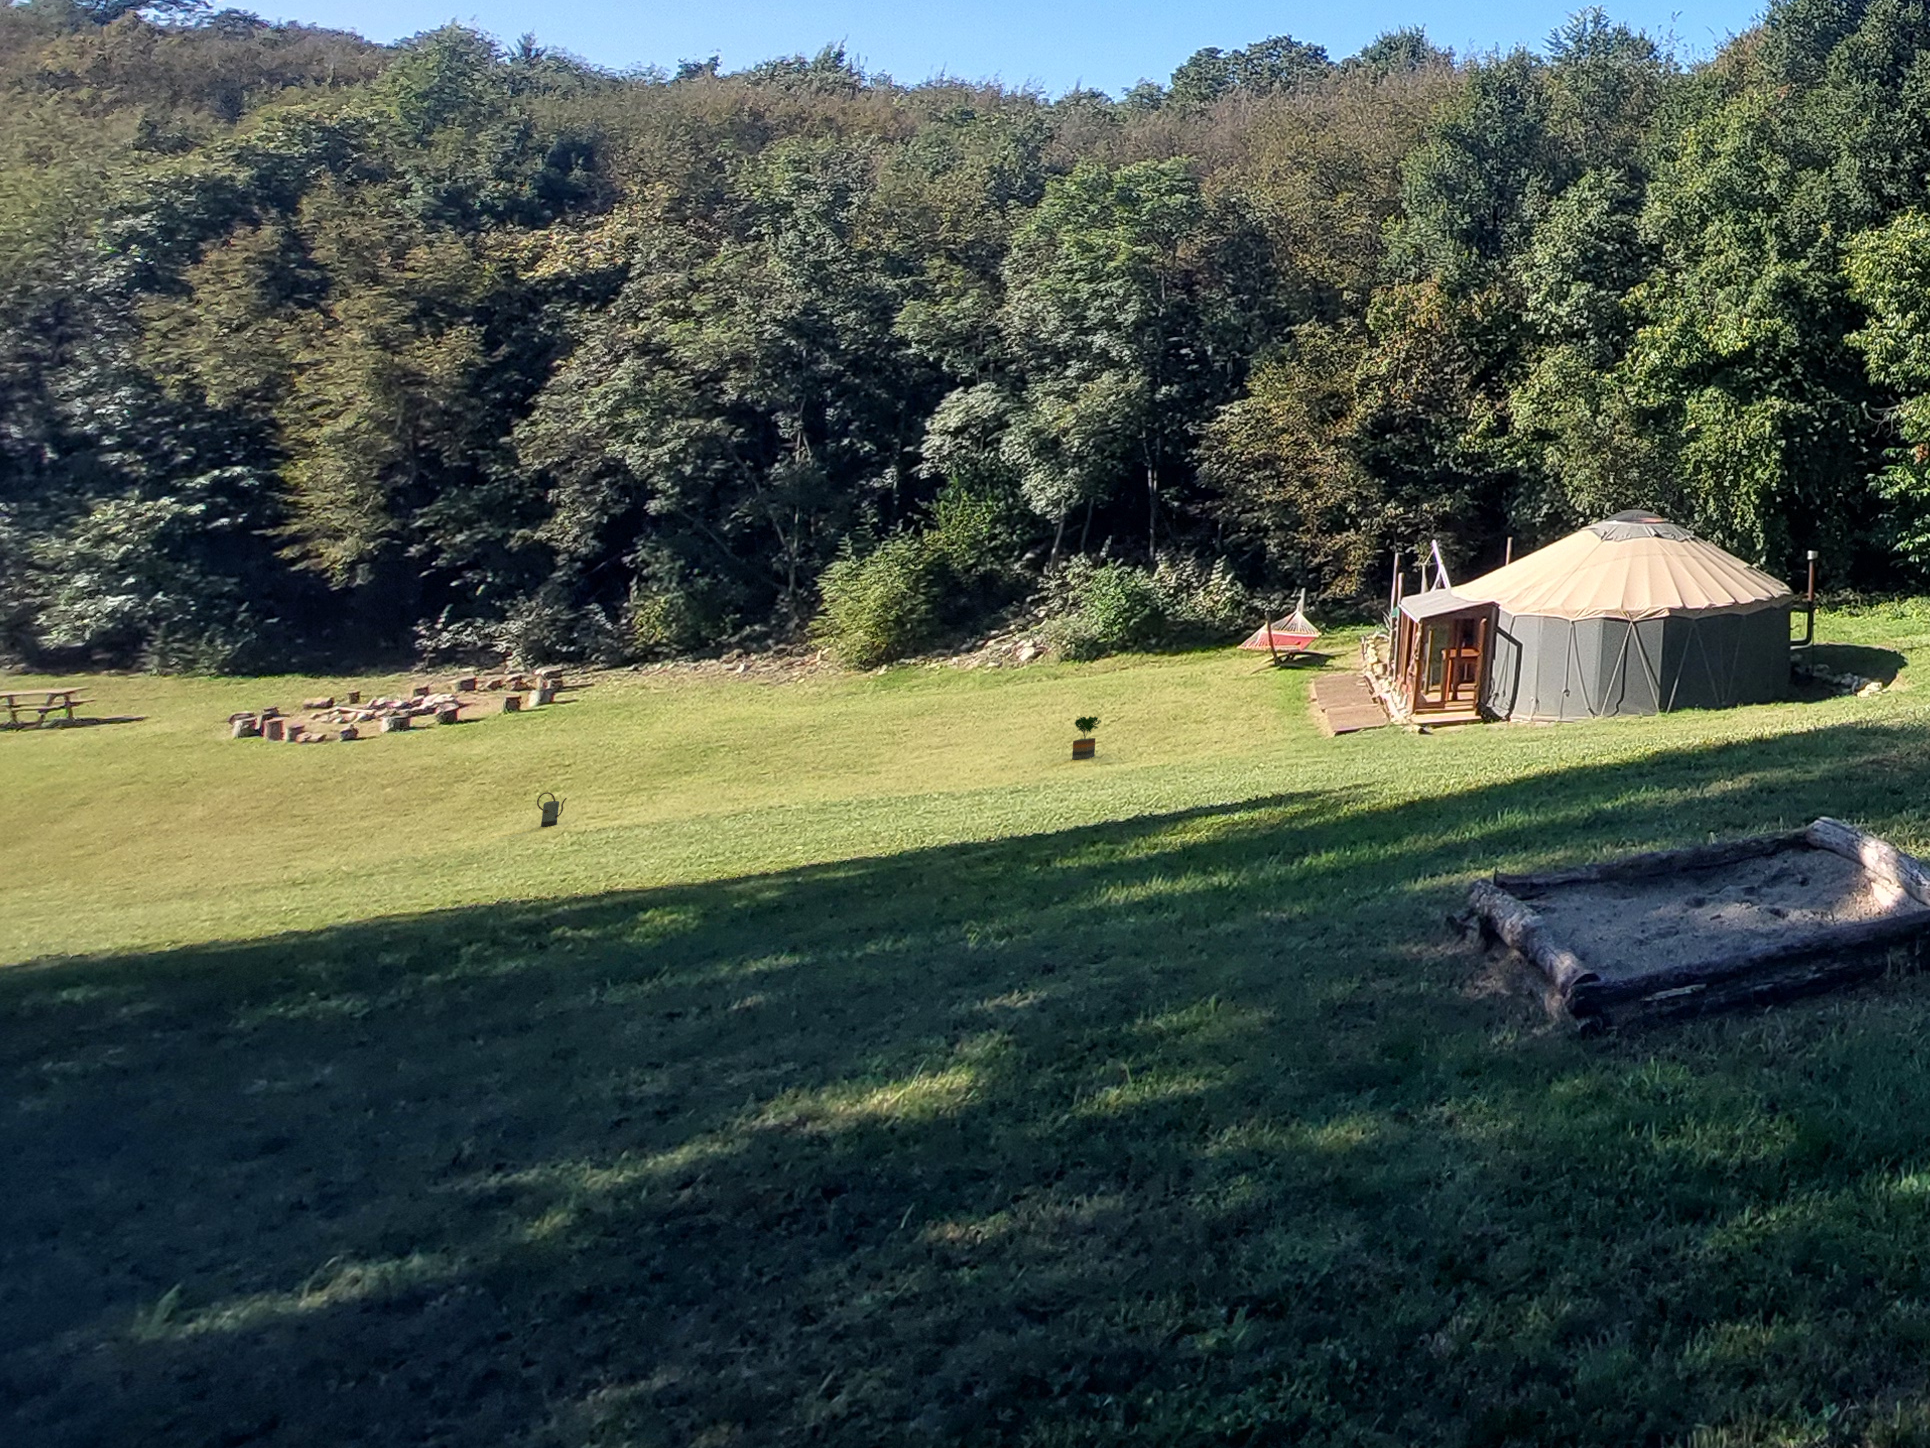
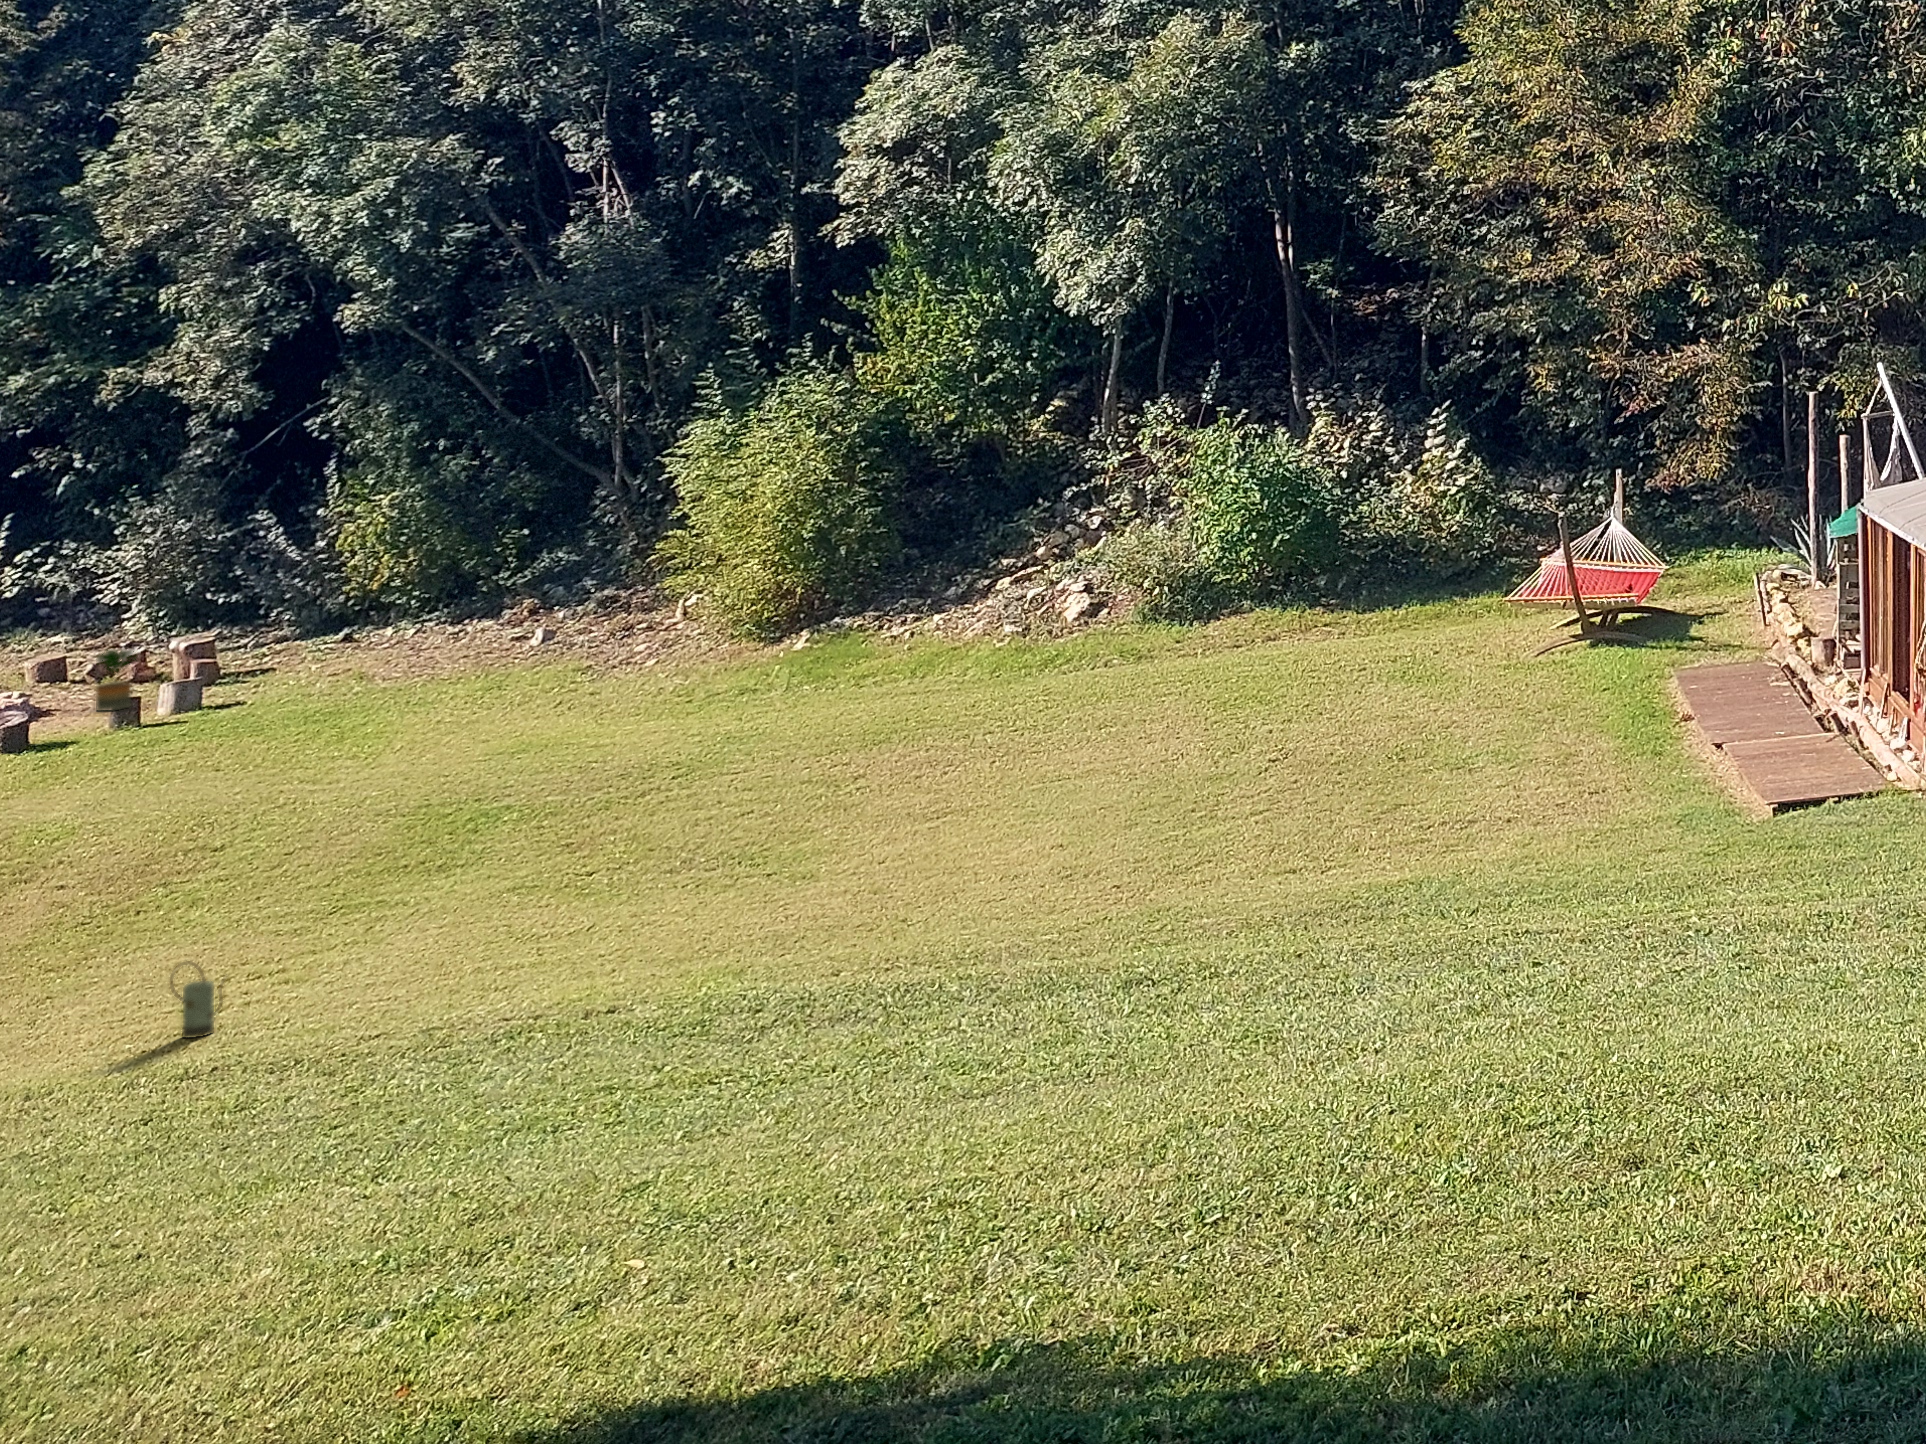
potted tree: present [1072,717,1101,759] -> present [96,649,138,711]

